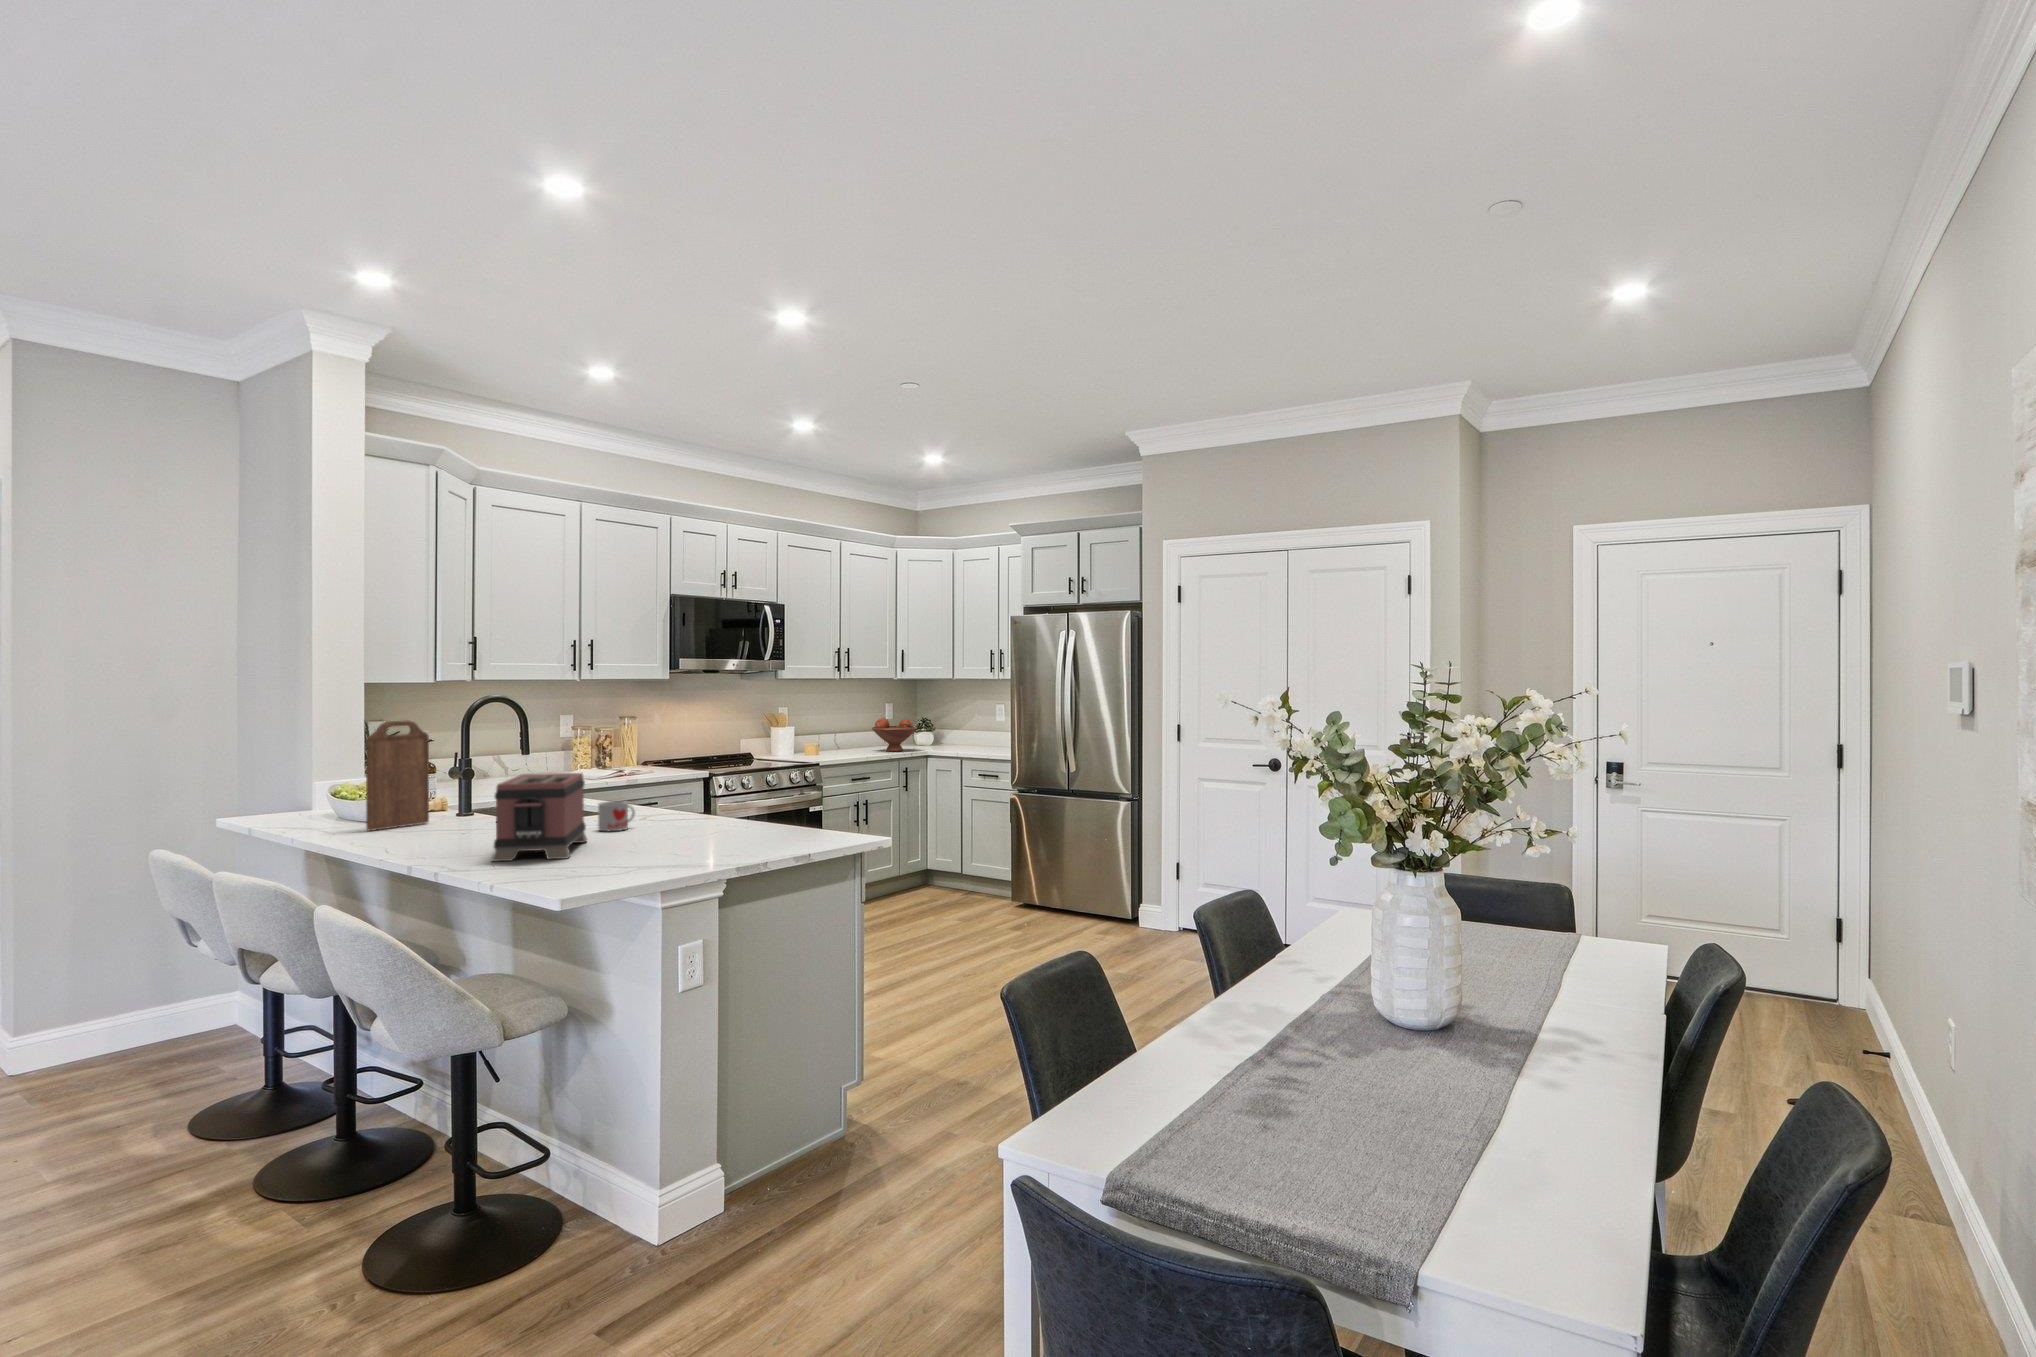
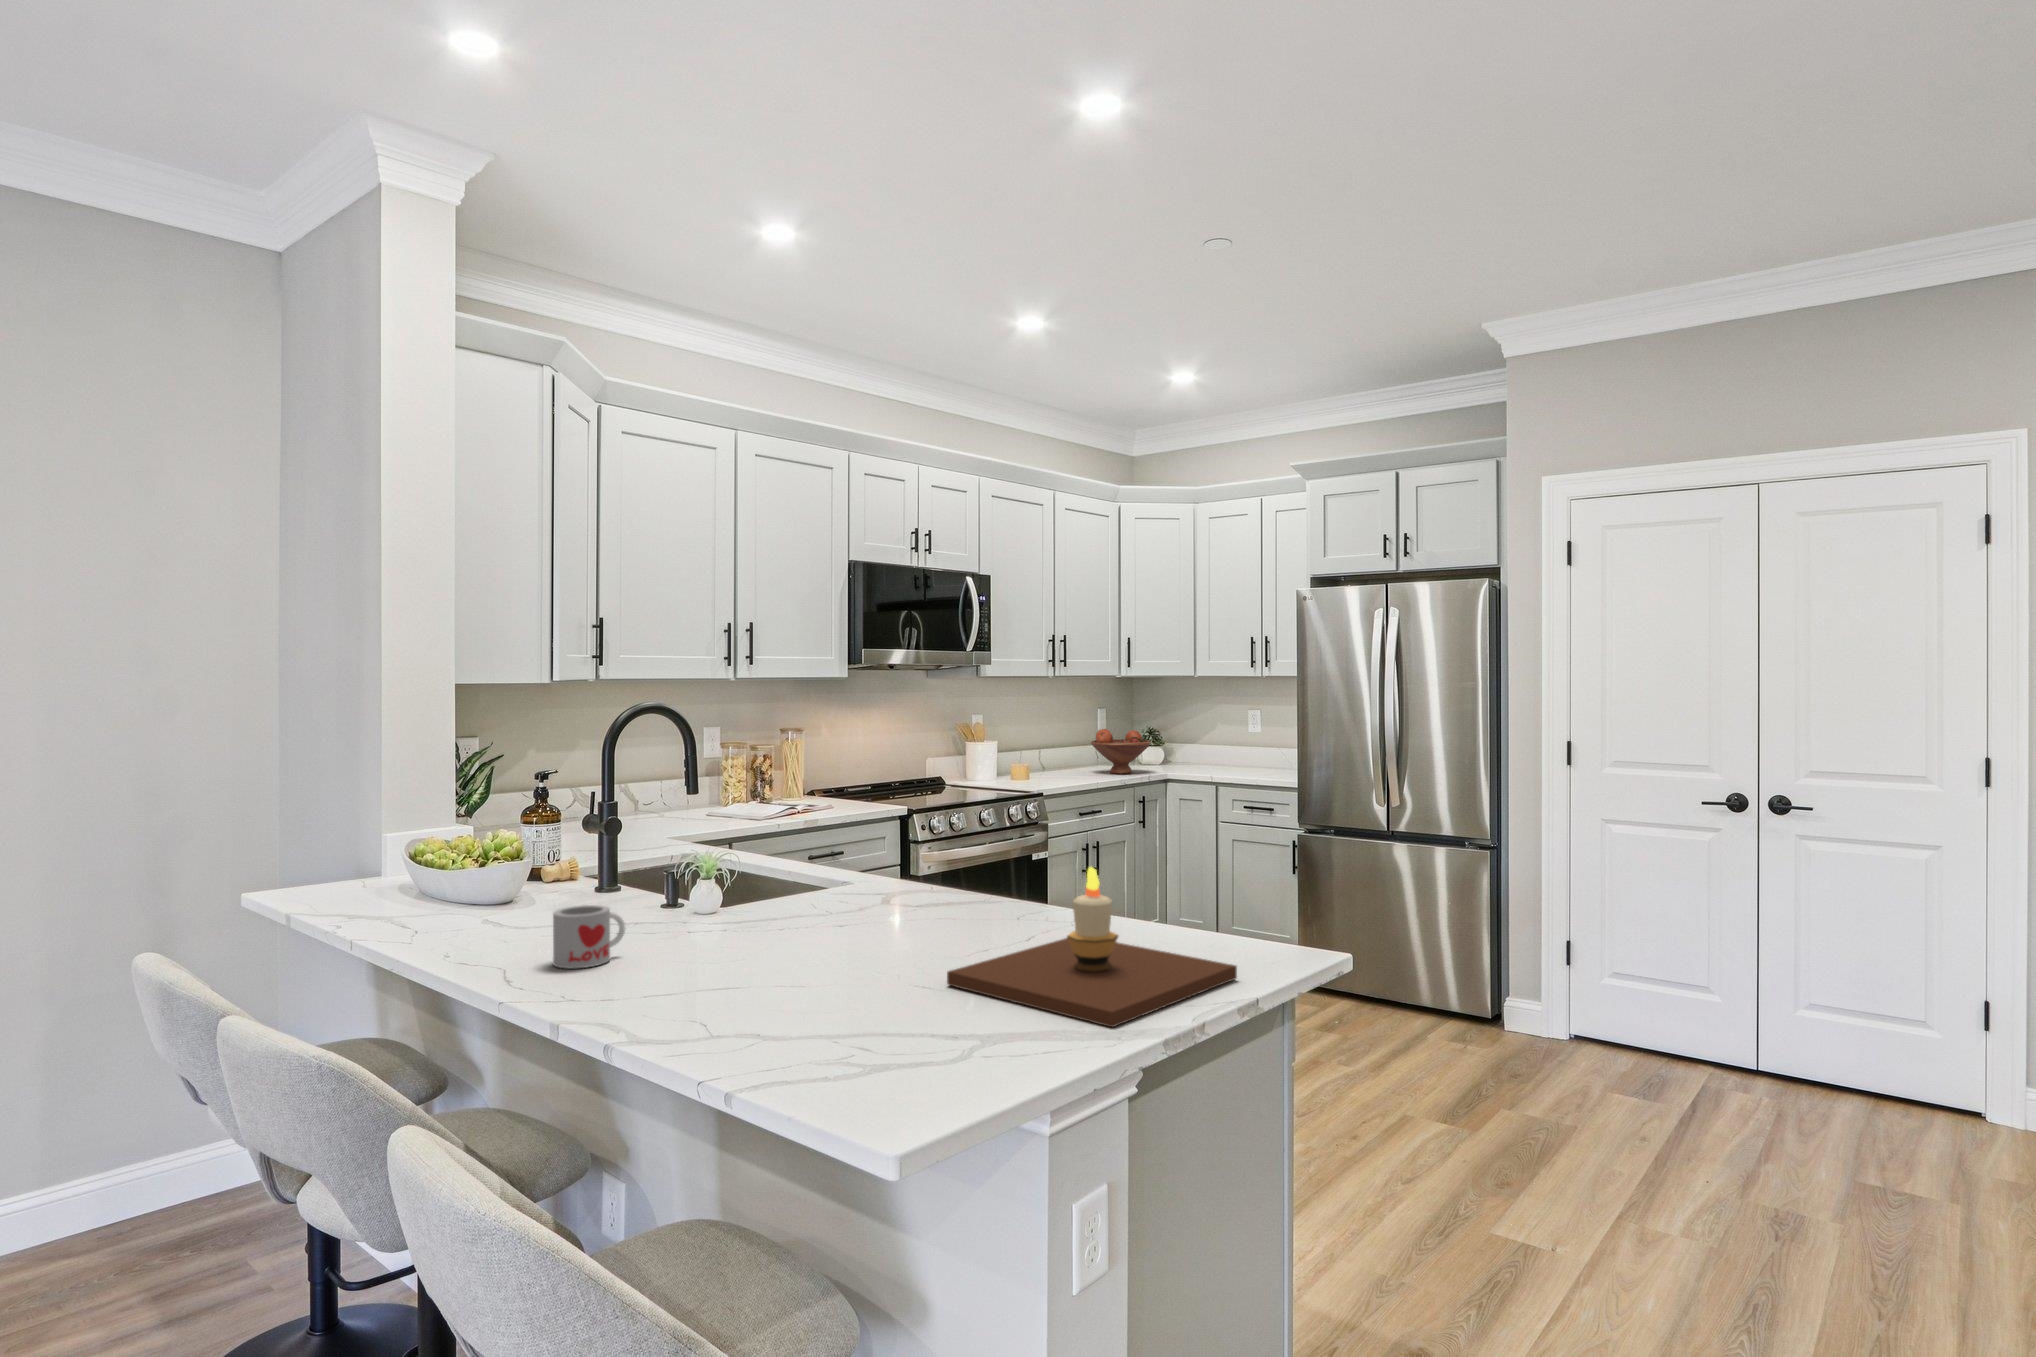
cutting board: present [366,720,429,831] -> none [461,742,557,925]
toaster: present [492,773,587,861] -> none [692,838,837,1019]
candle: none [640,785,801,861] -> present [947,867,1237,1027]
mug: present [598,801,635,831] -> present [553,905,626,969]

